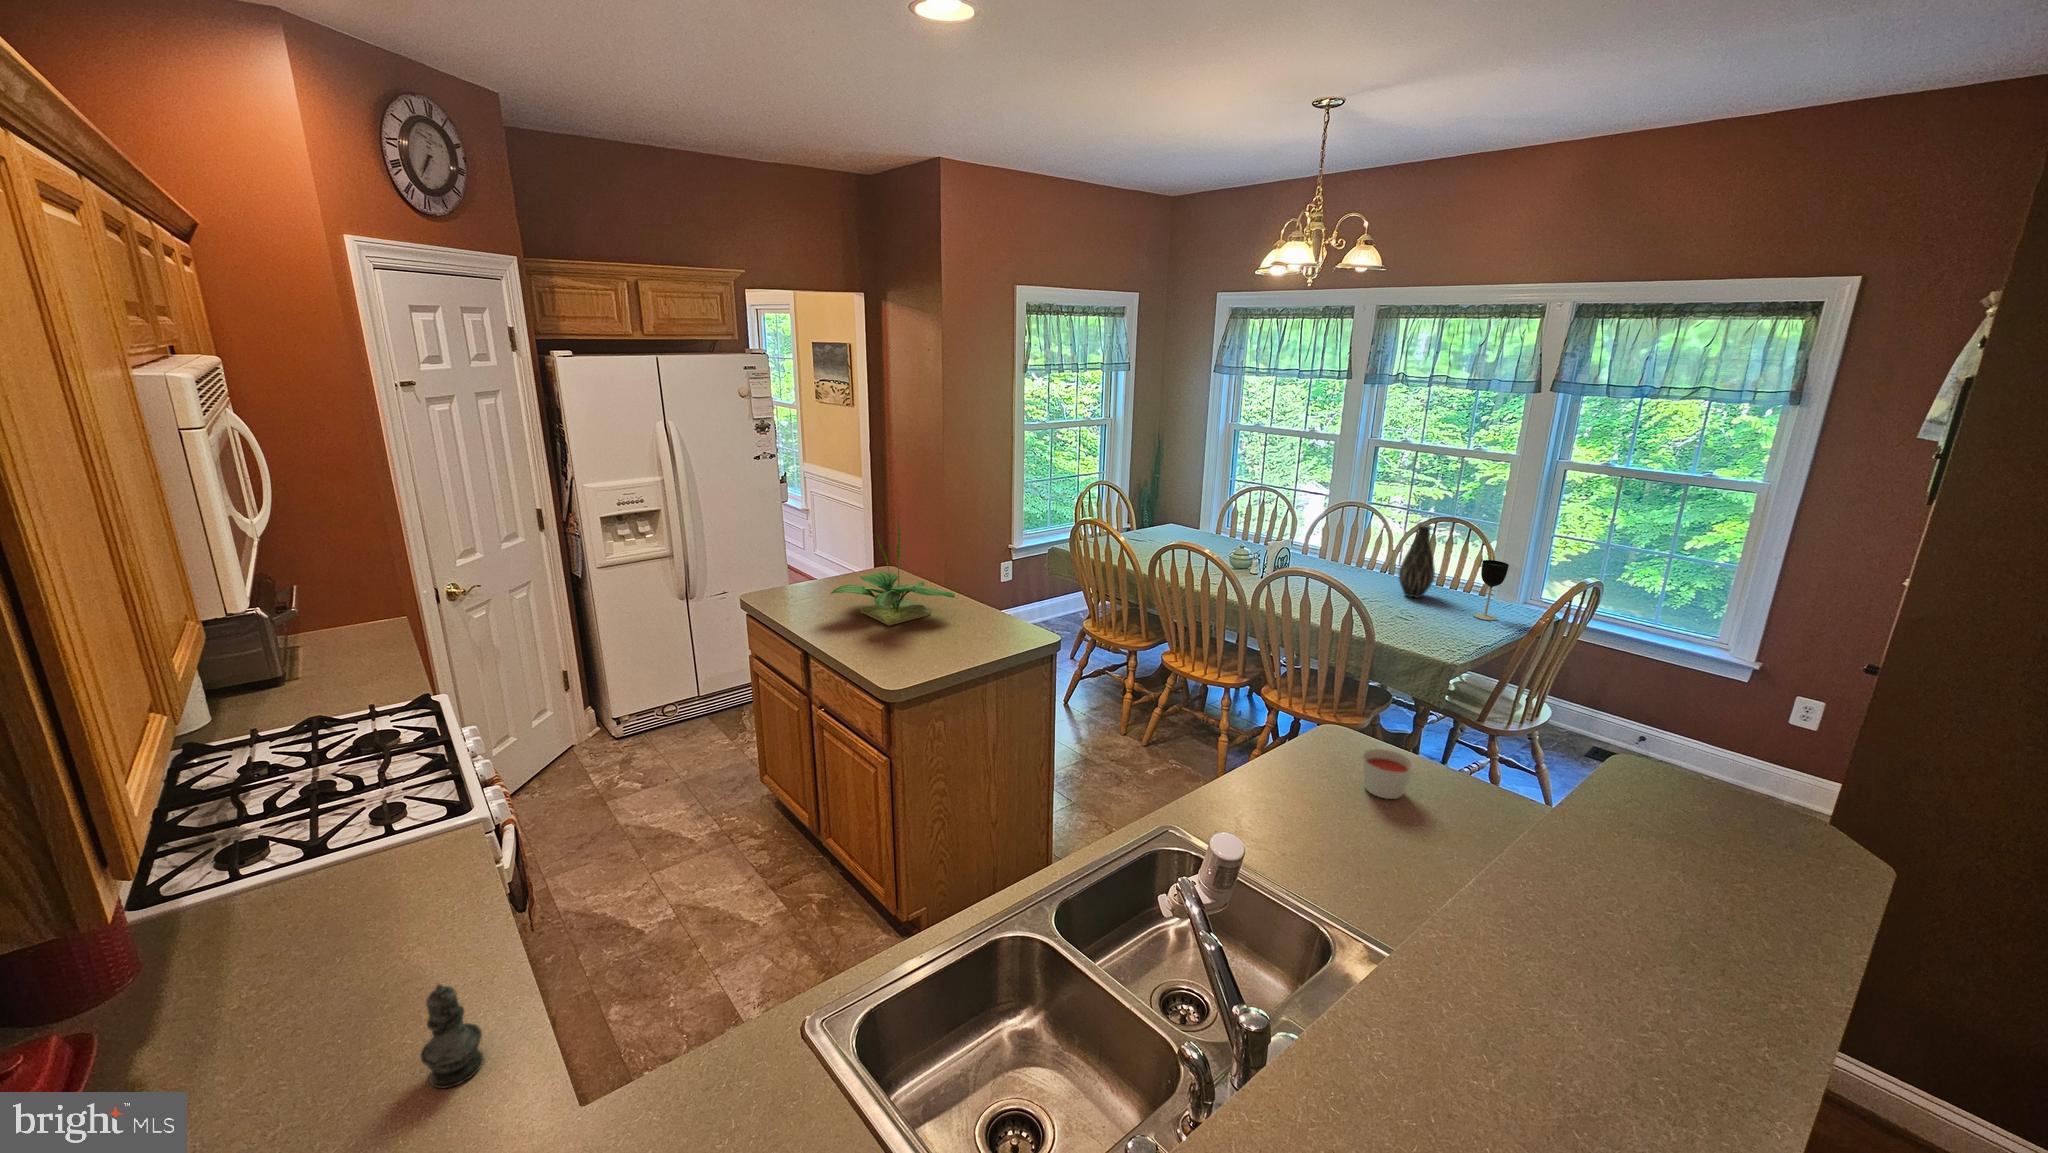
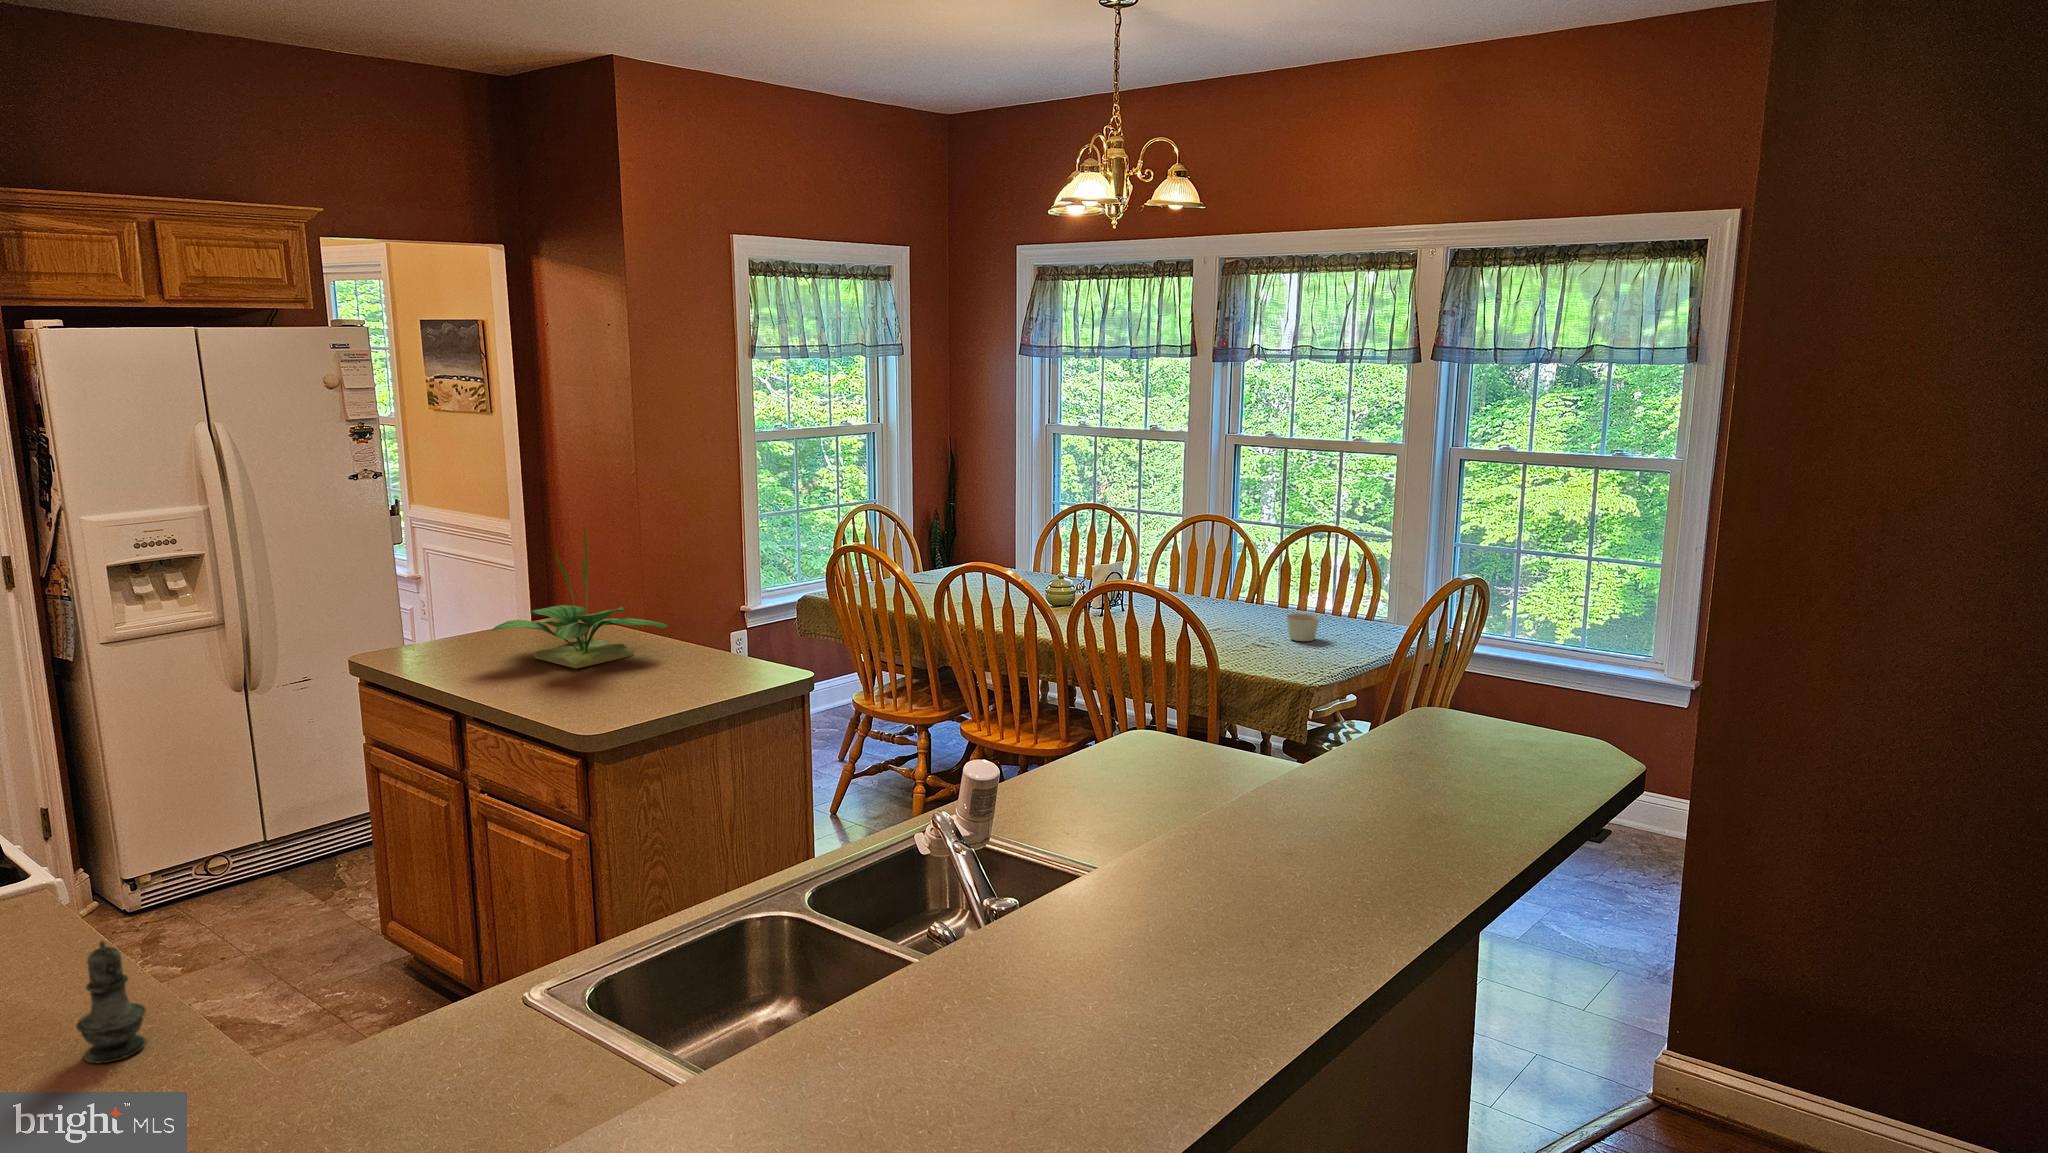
vase: present [1399,525,1435,598] -> none [1253,522,1294,617]
wine glass: present [1474,560,1509,620] -> none [1339,559,1371,633]
candle: present [1363,749,1414,799] -> present [1287,613,1319,641]

